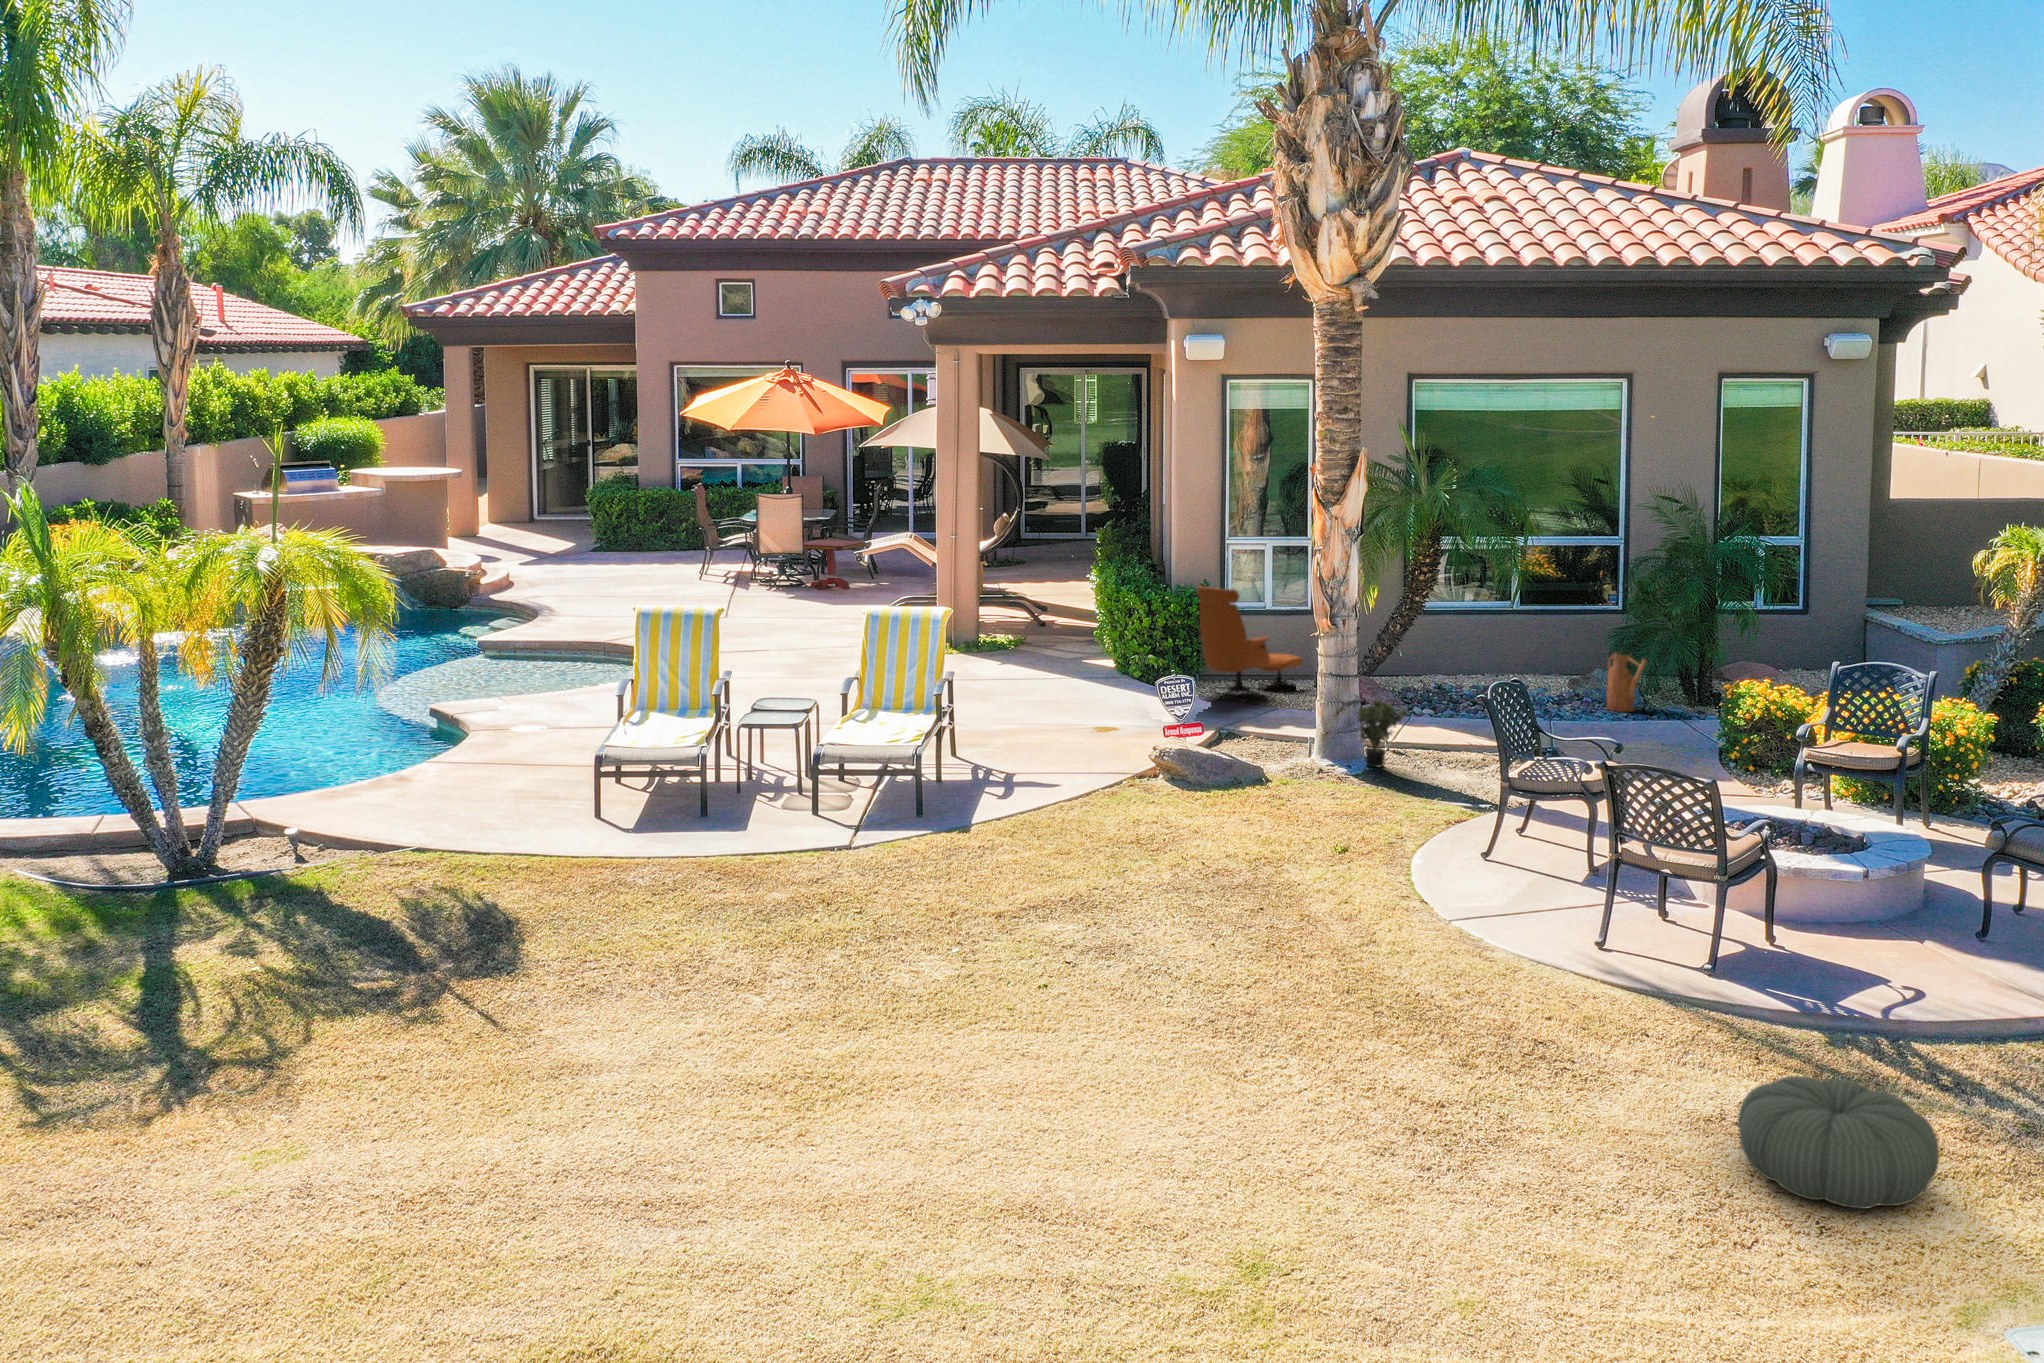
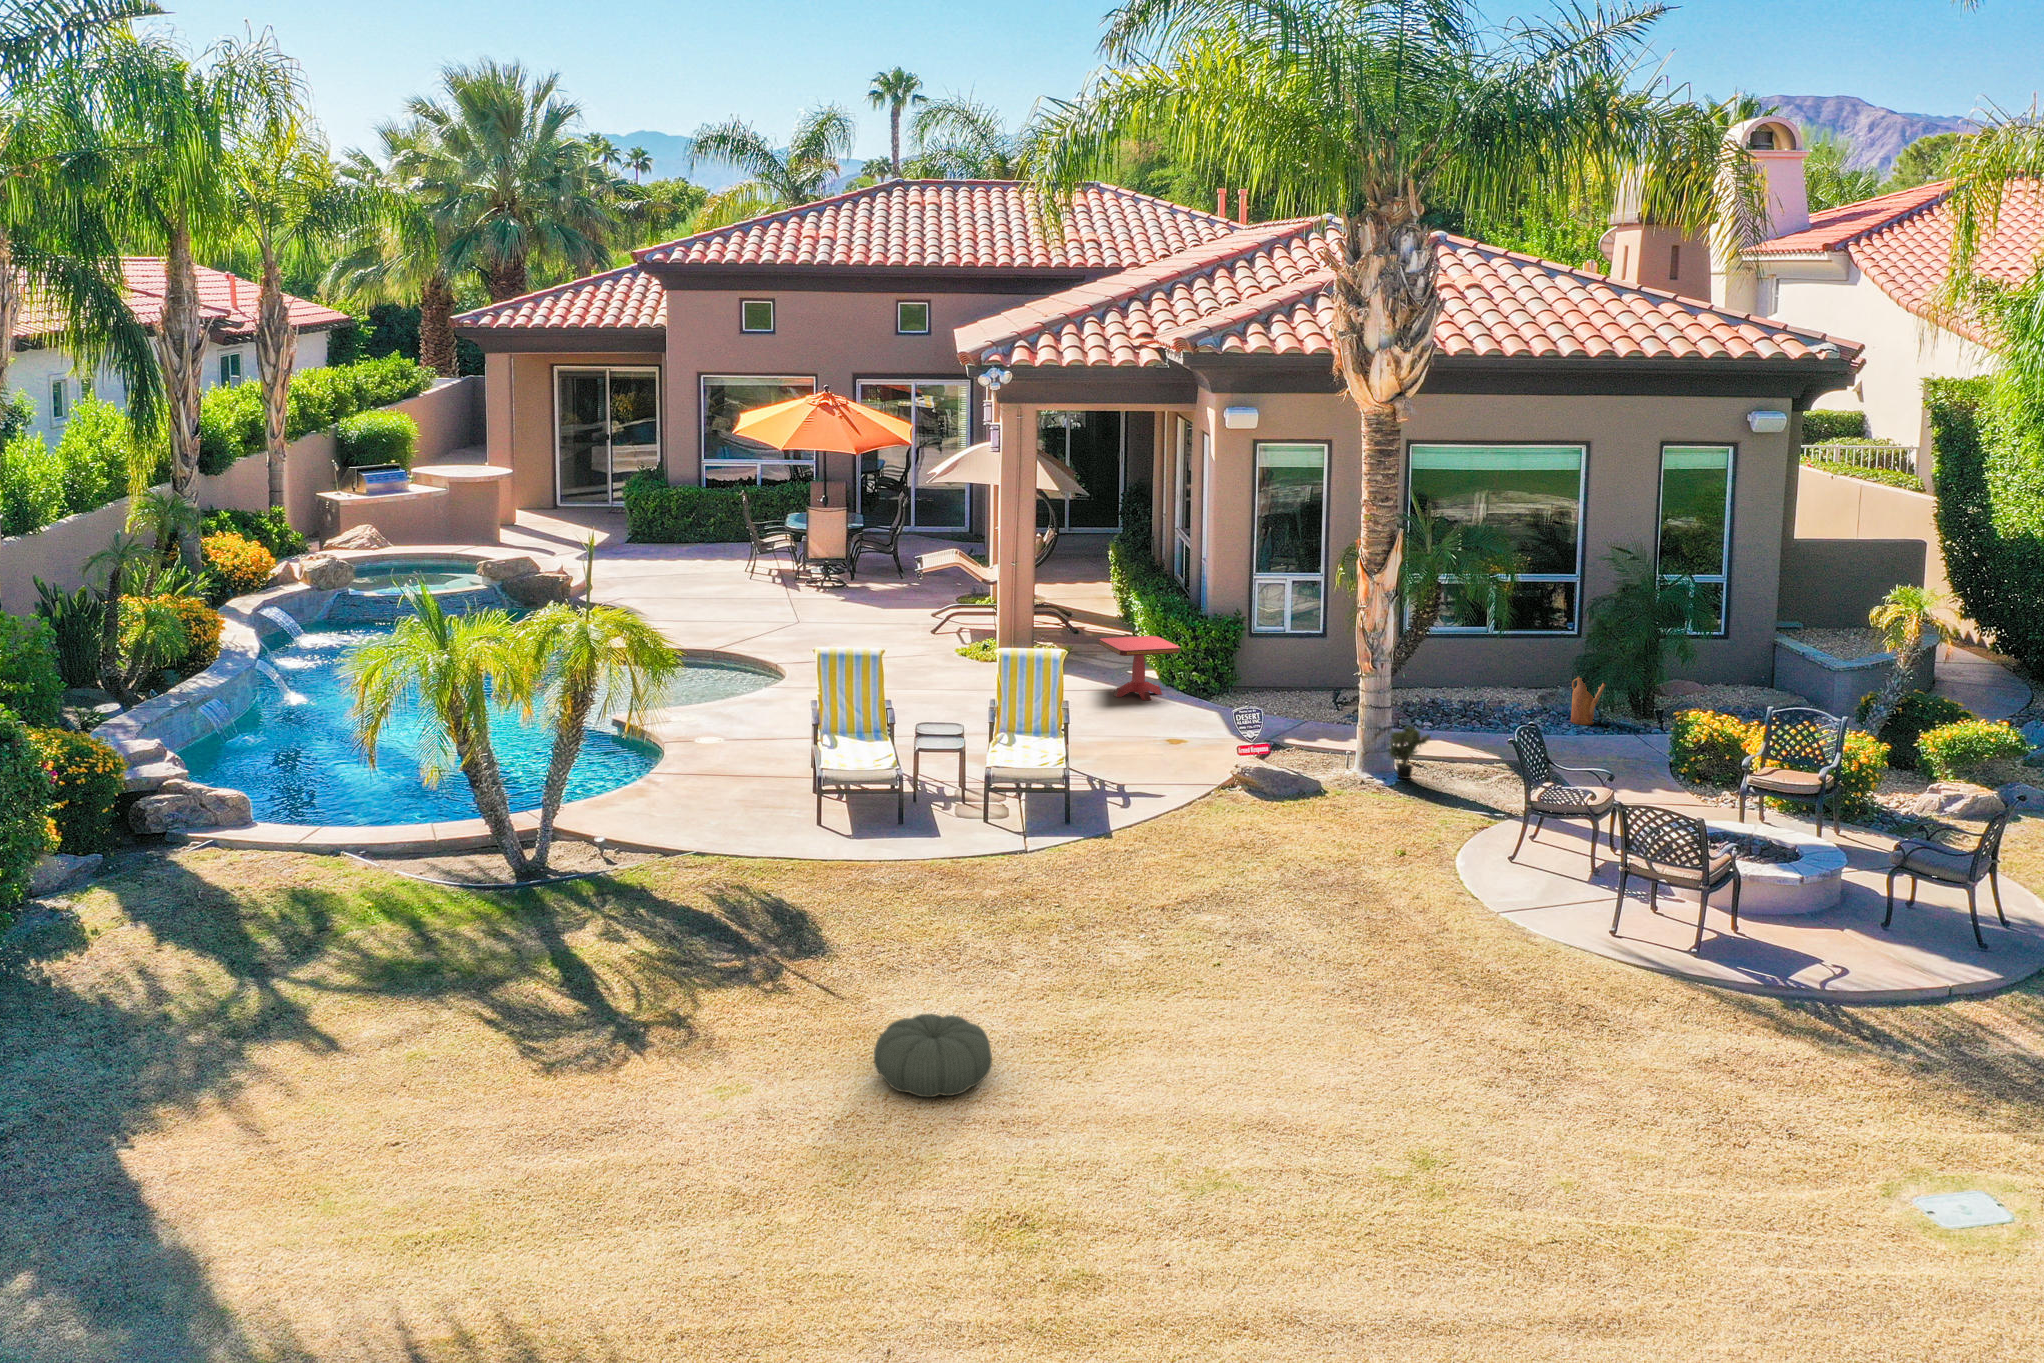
side table: present [804,540,865,589] -> present [1099,636,1180,700]
lounge chair: present [1197,586,1303,699] -> none [1239,619,1320,713]
pouf: present [1738,1076,1939,1209] -> present [874,1014,992,1097]

